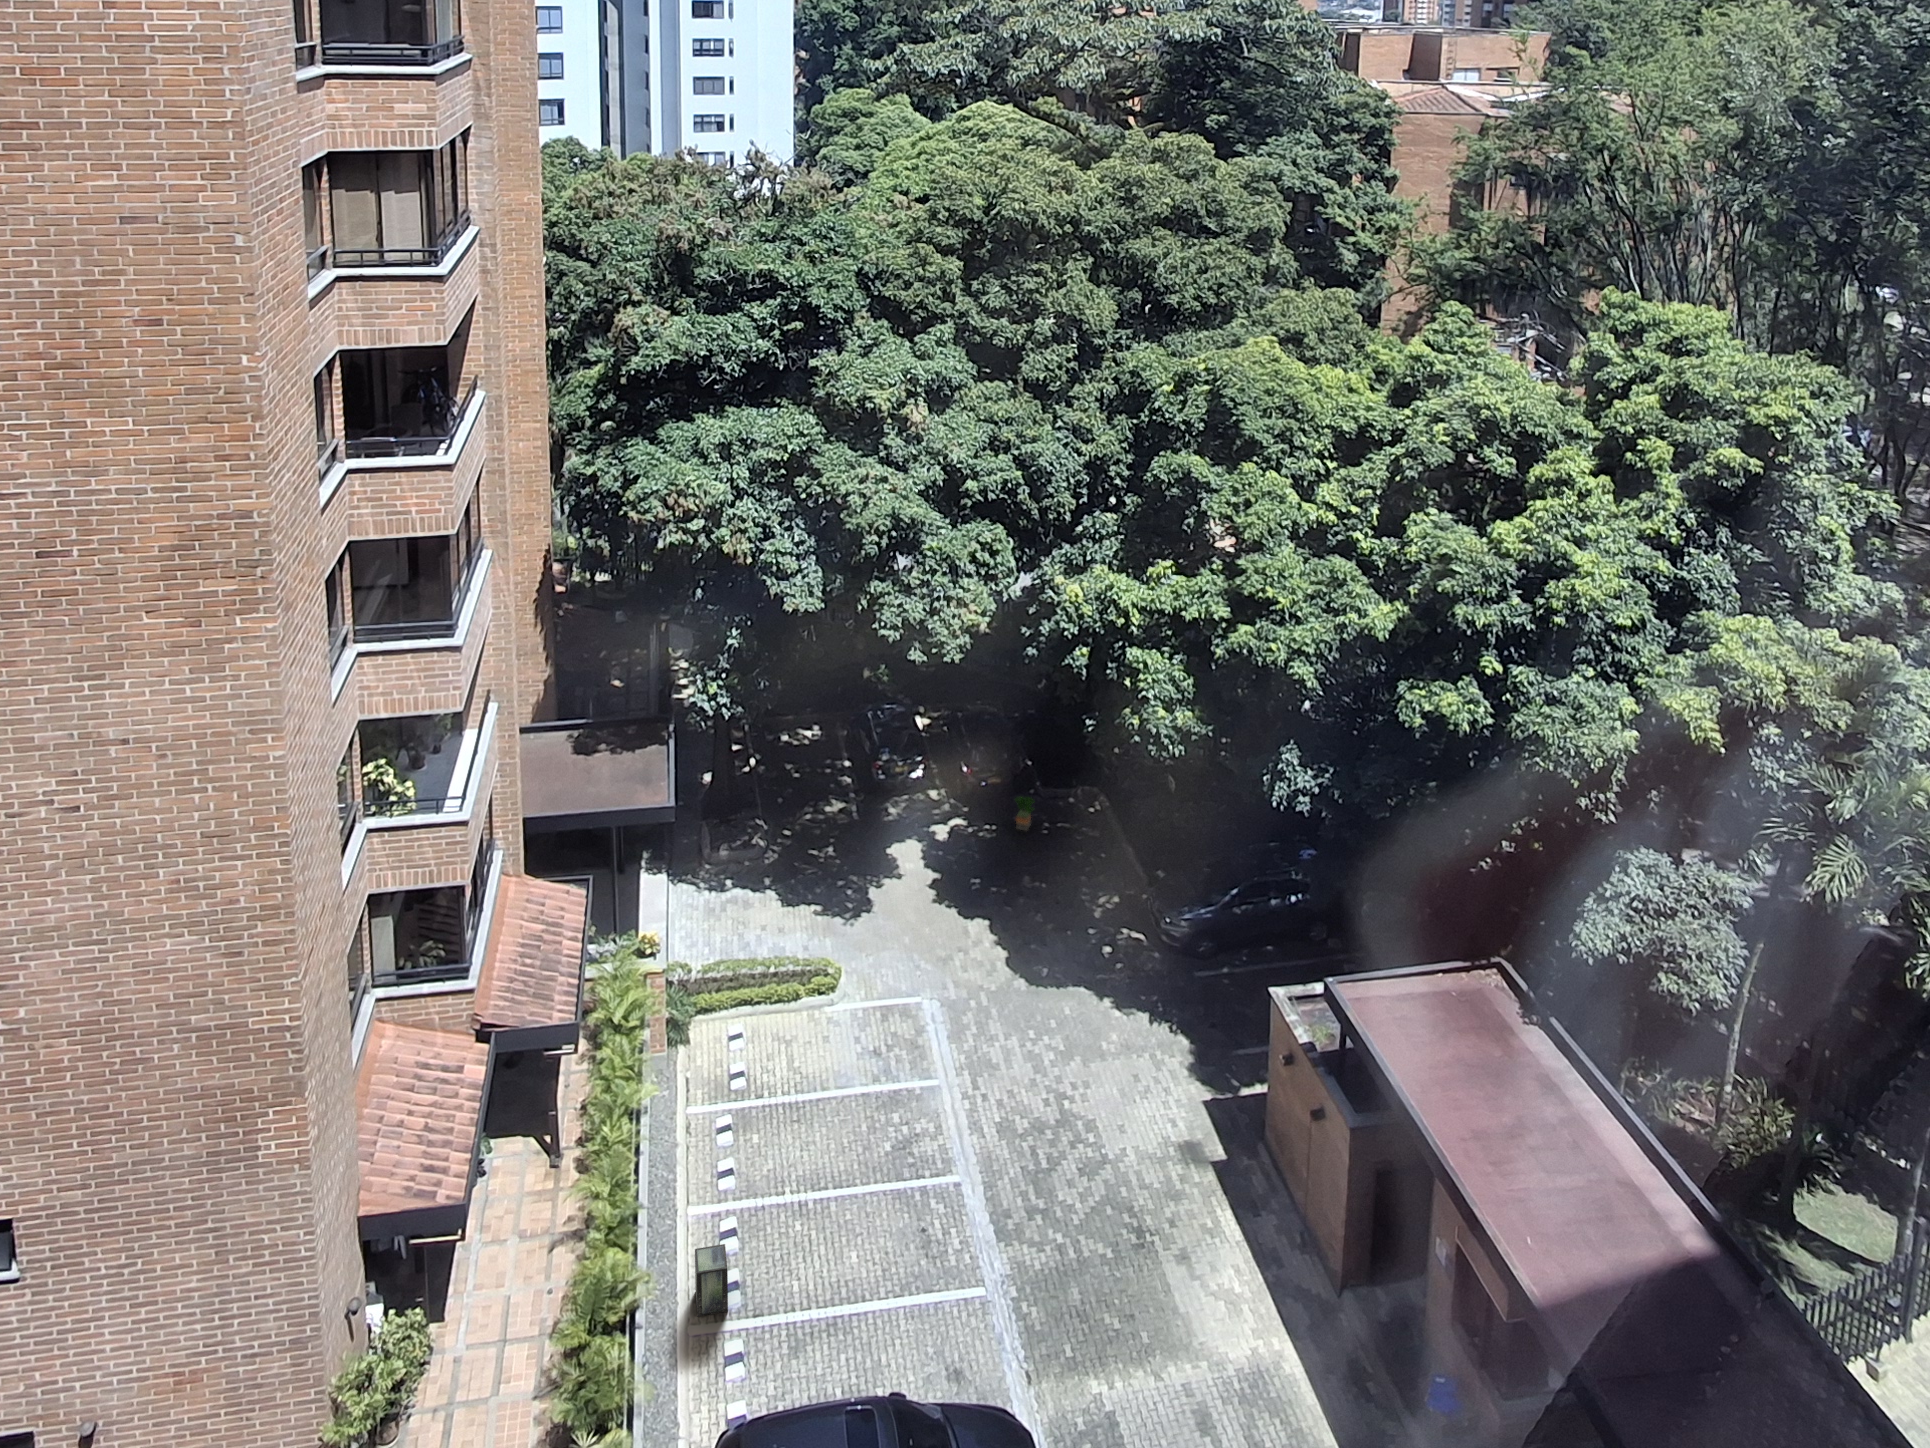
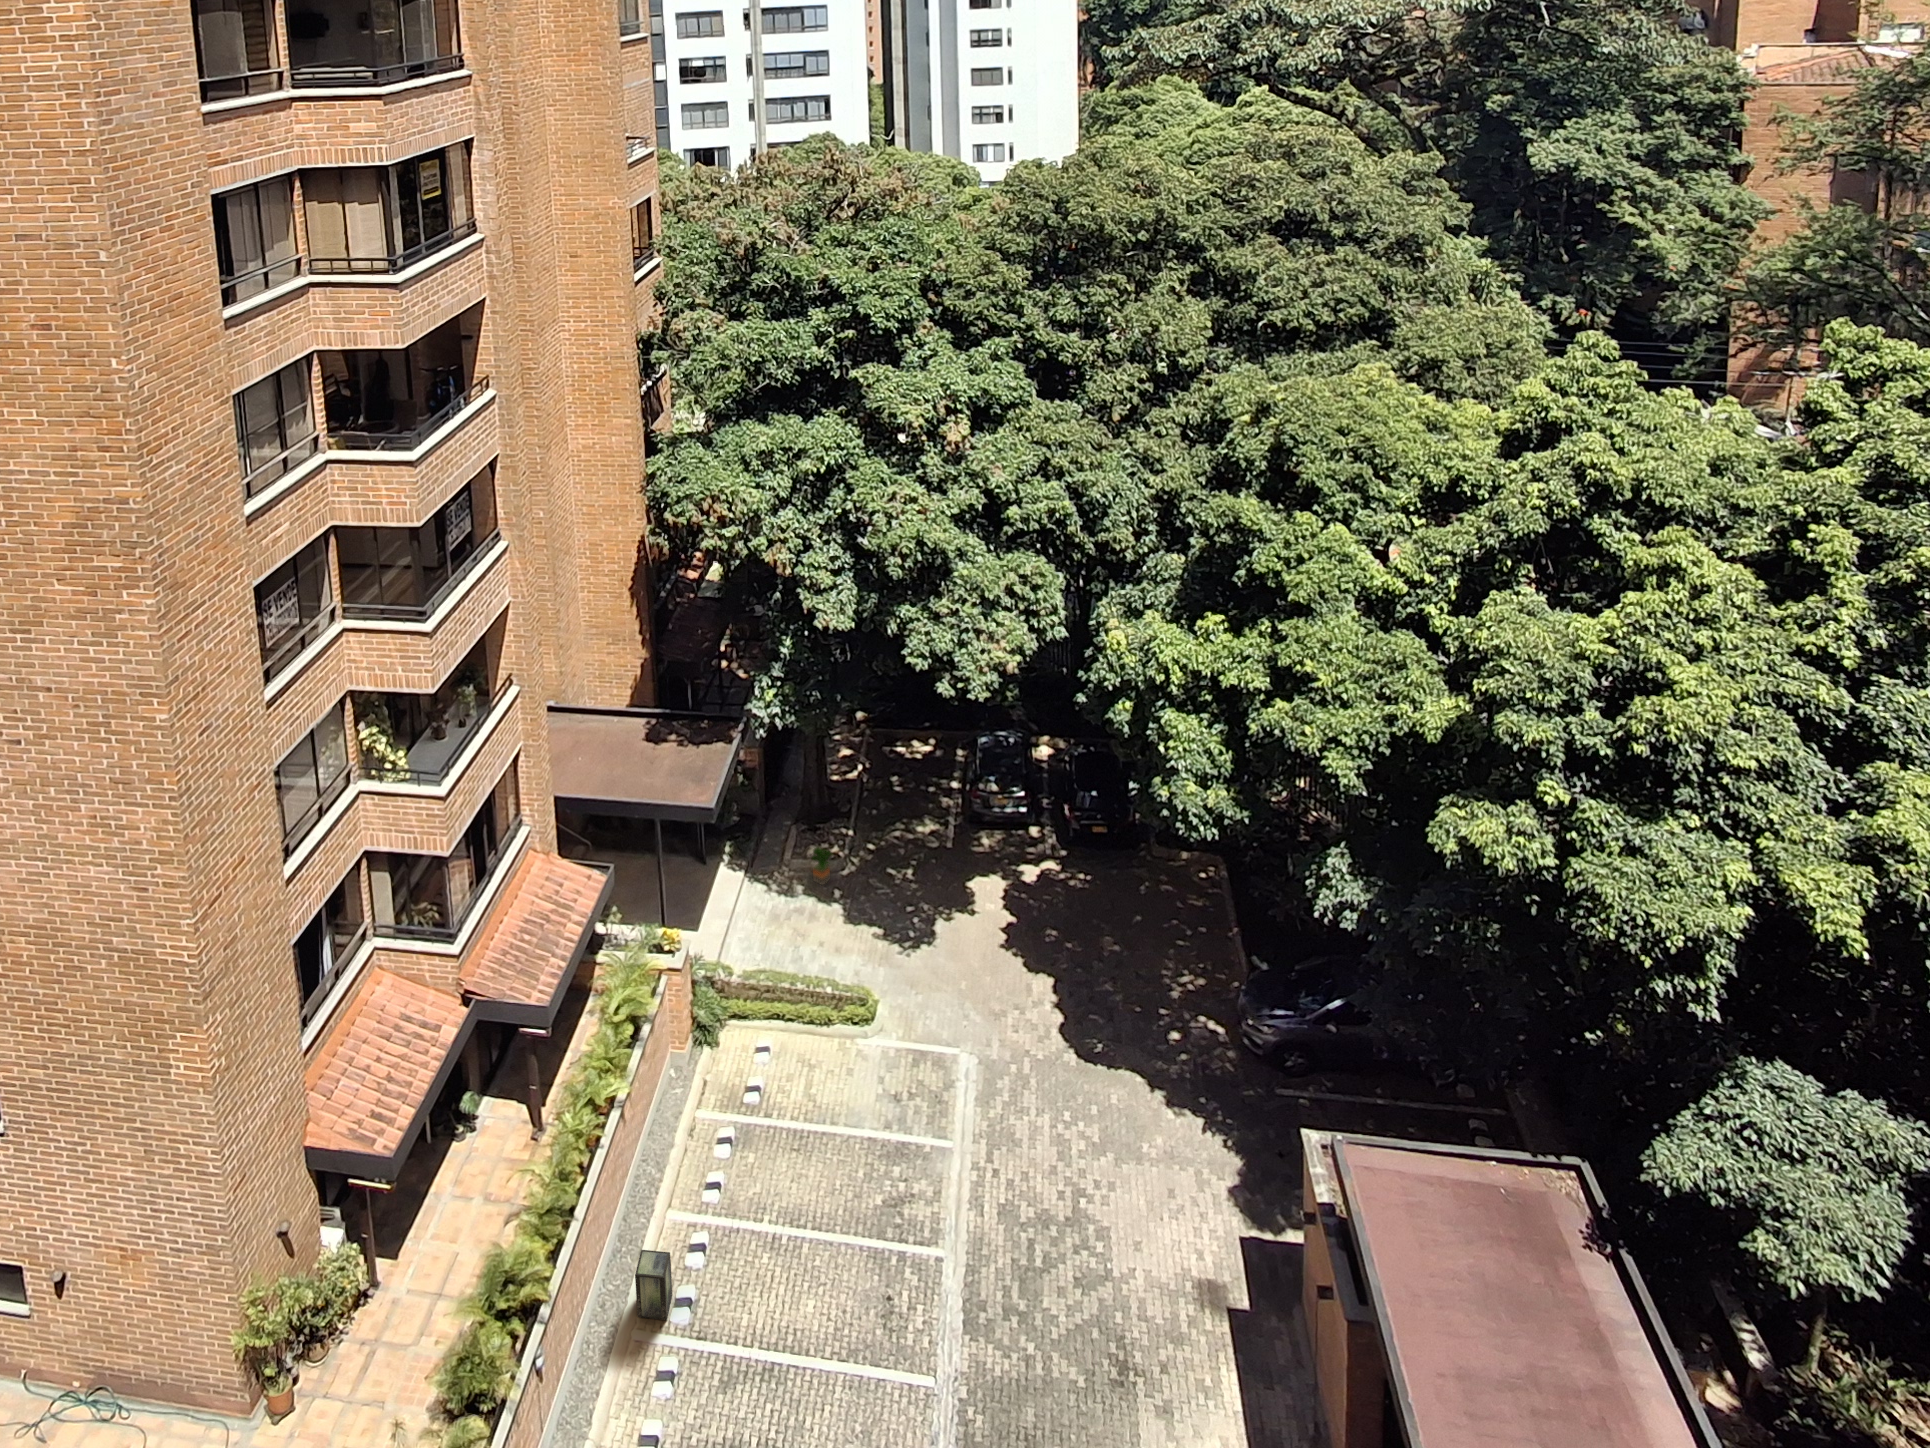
potted tree: present [1016,797,1035,830] -> present [812,848,833,885]

